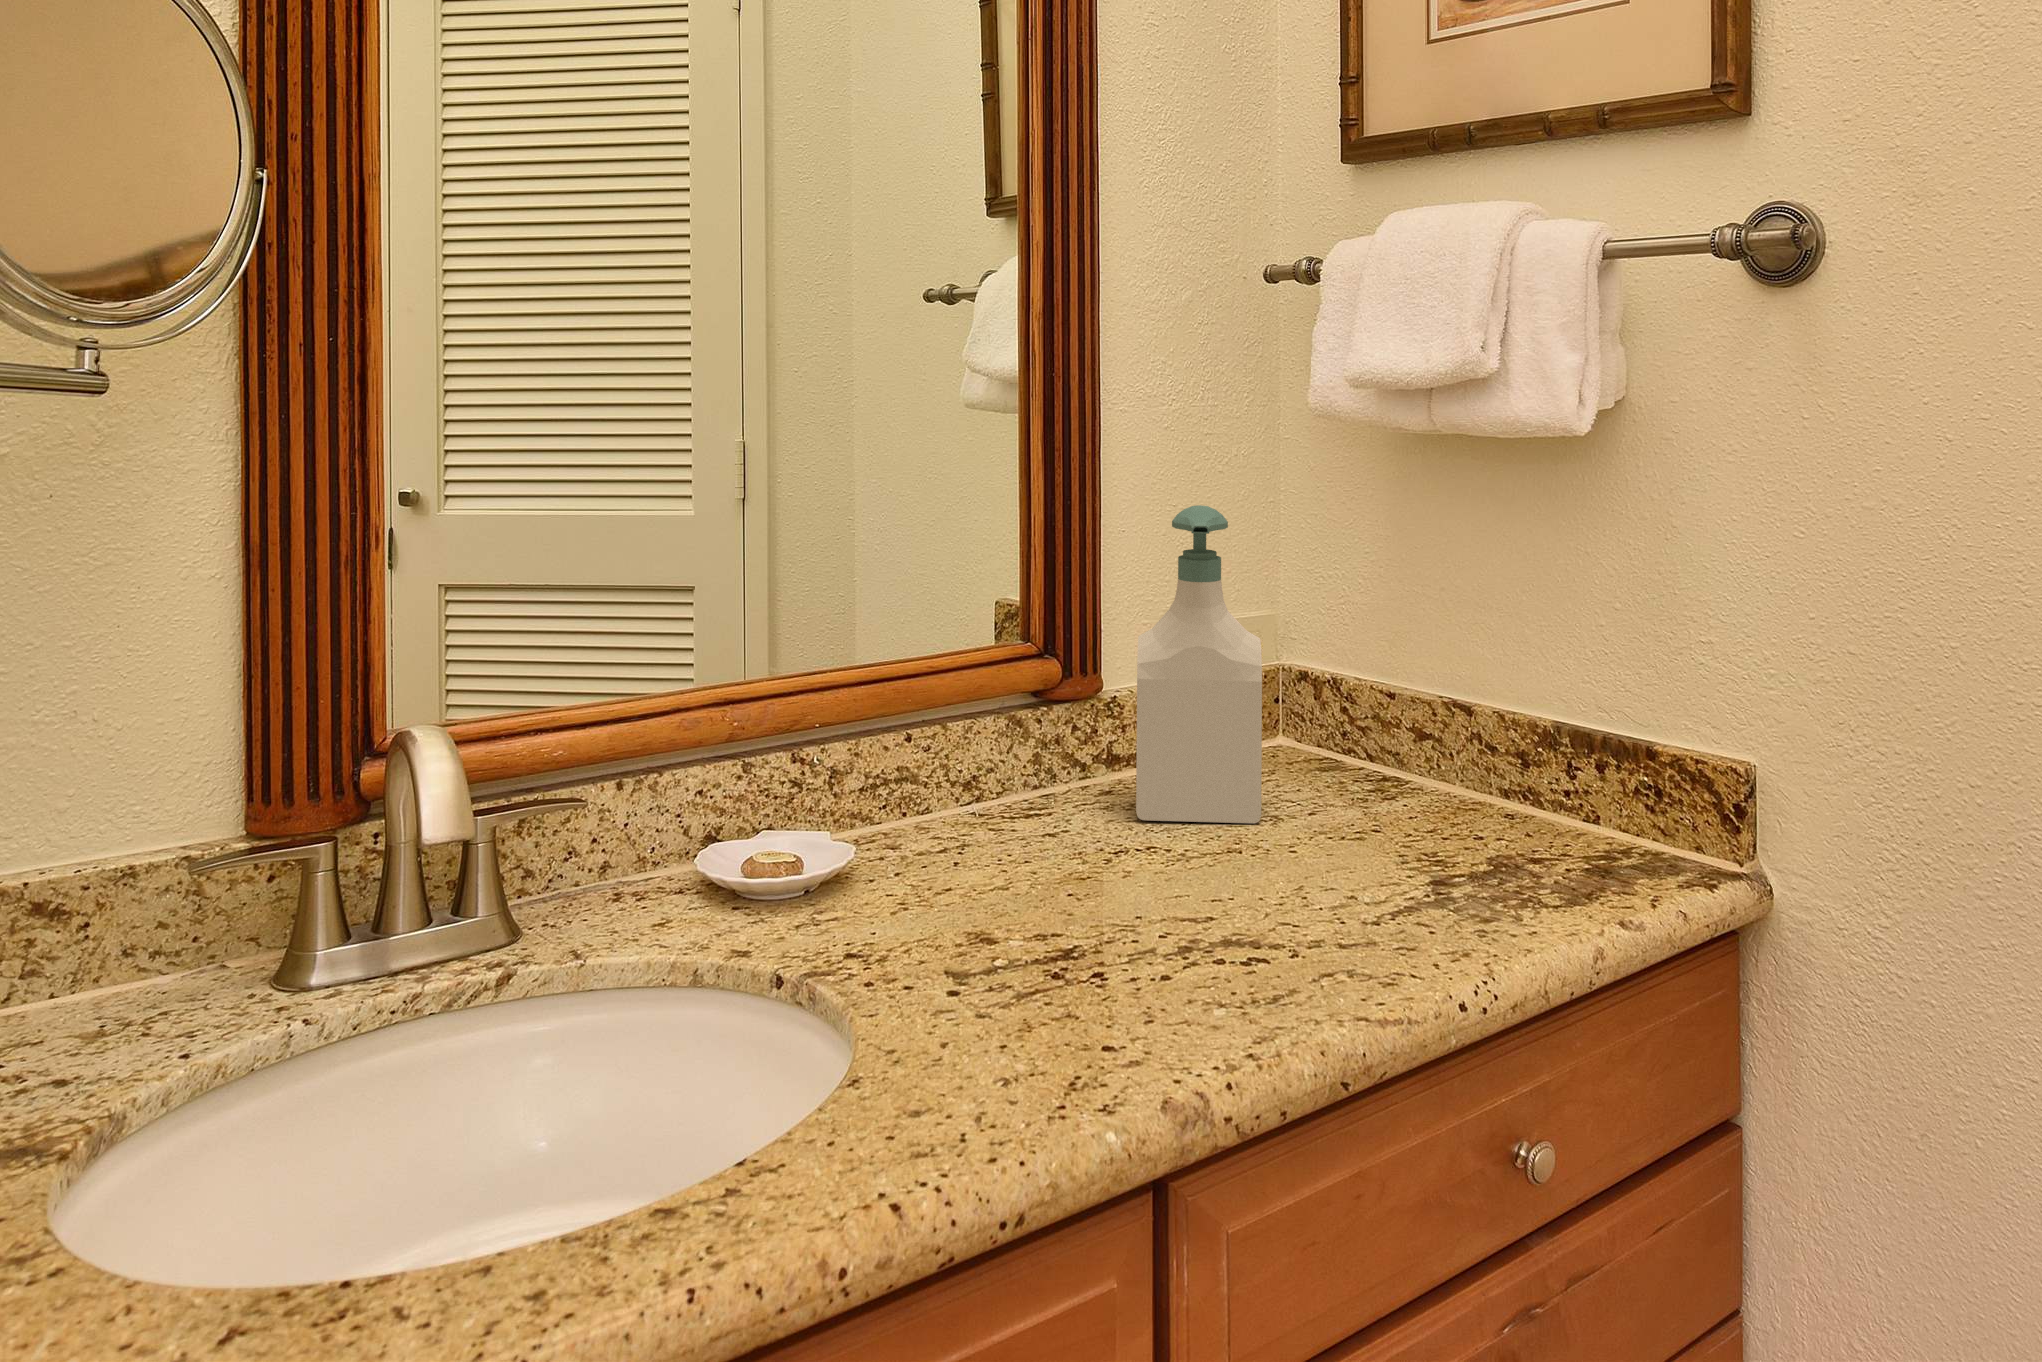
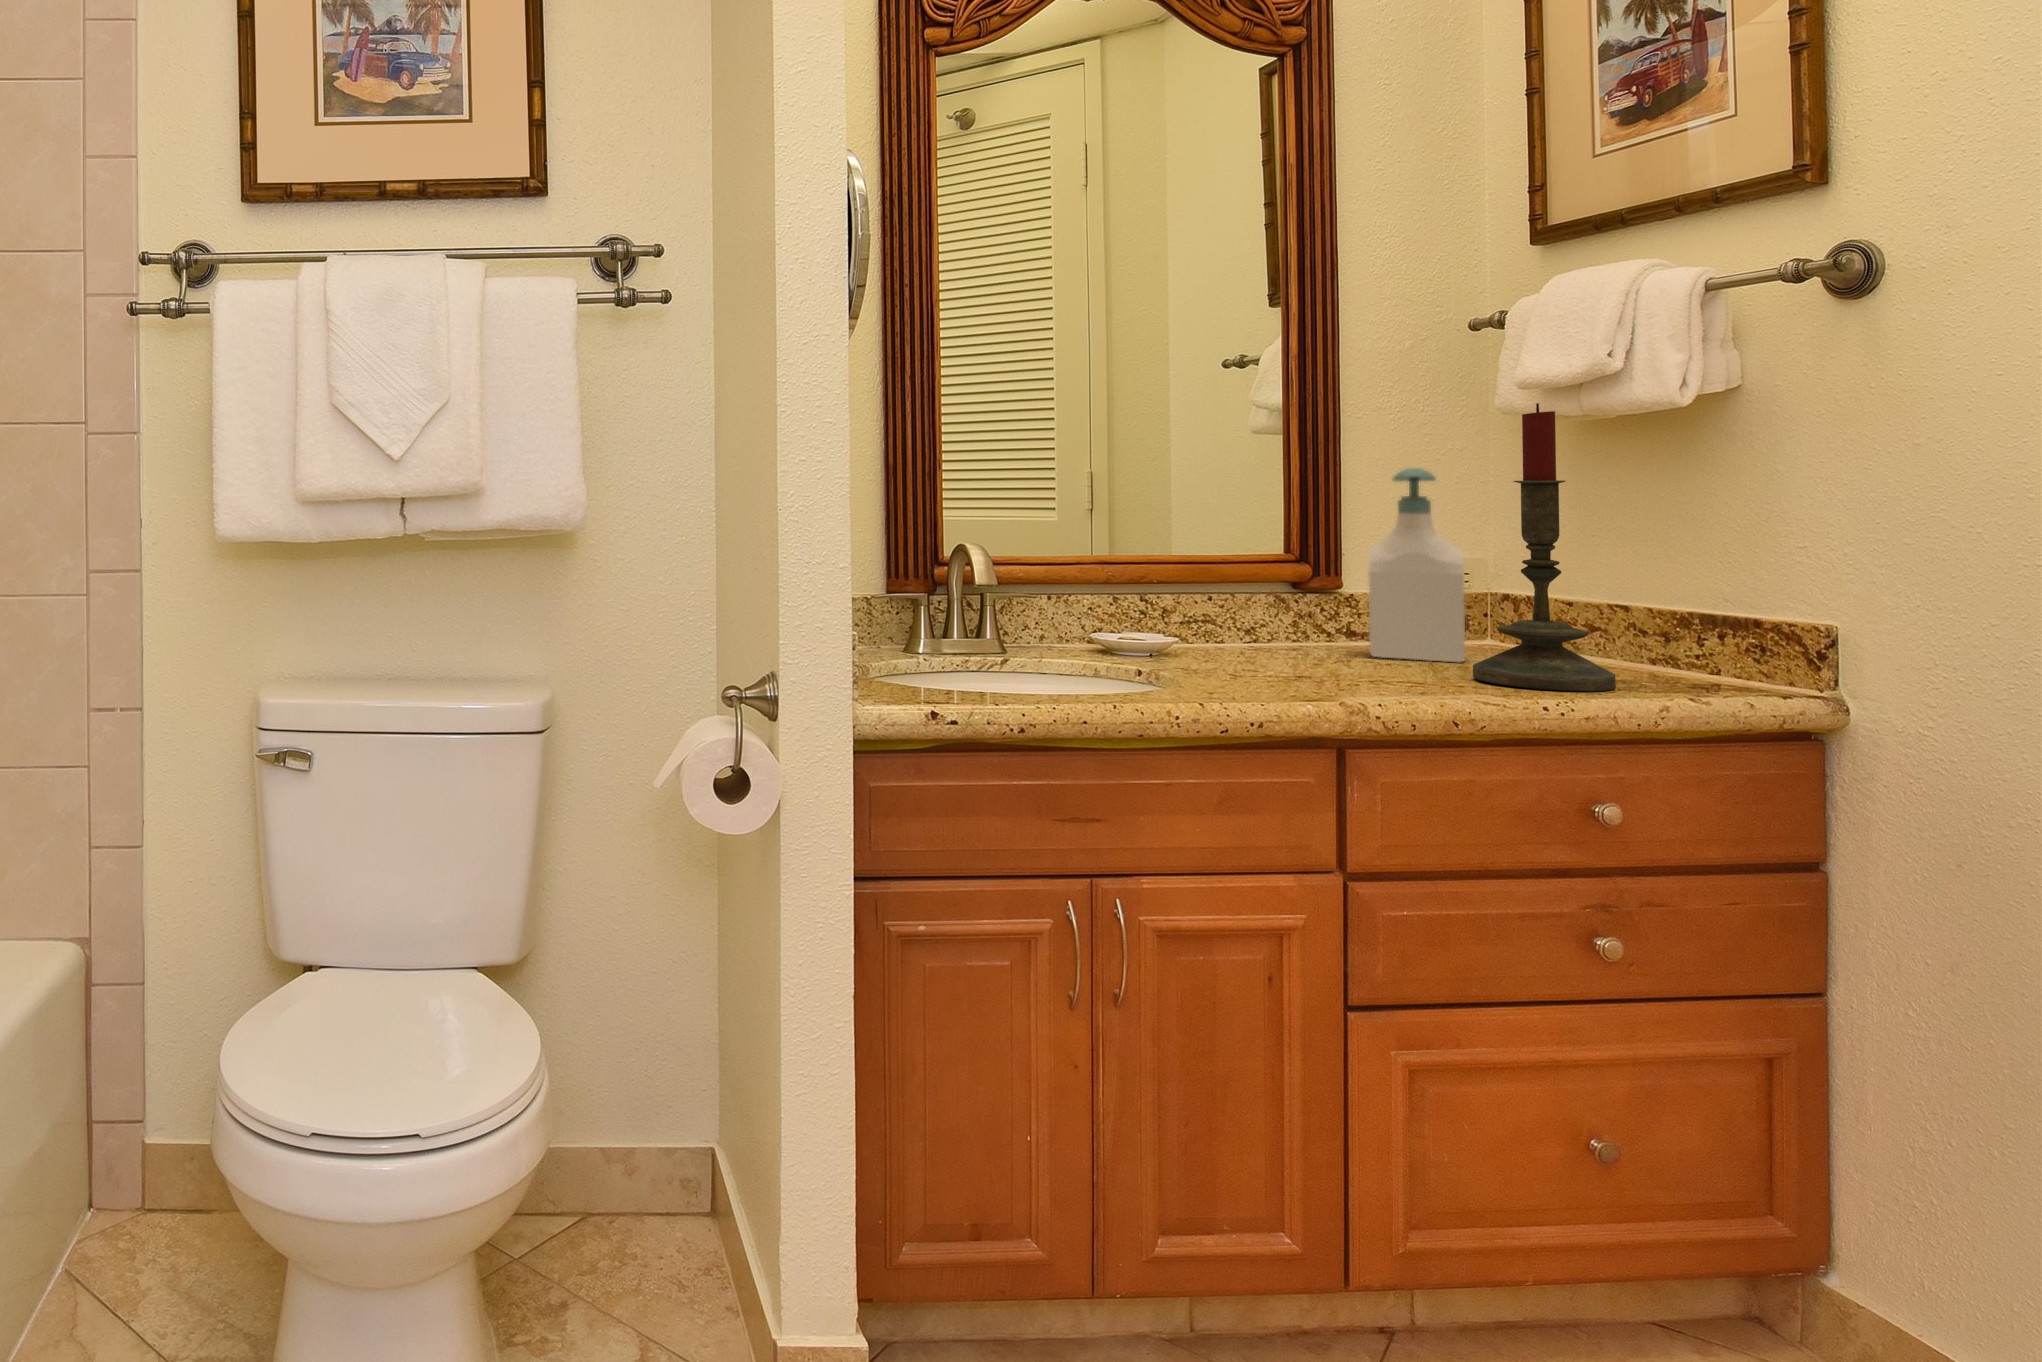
candle: none [1276,433,1460,933] -> present [1473,403,1616,691]

